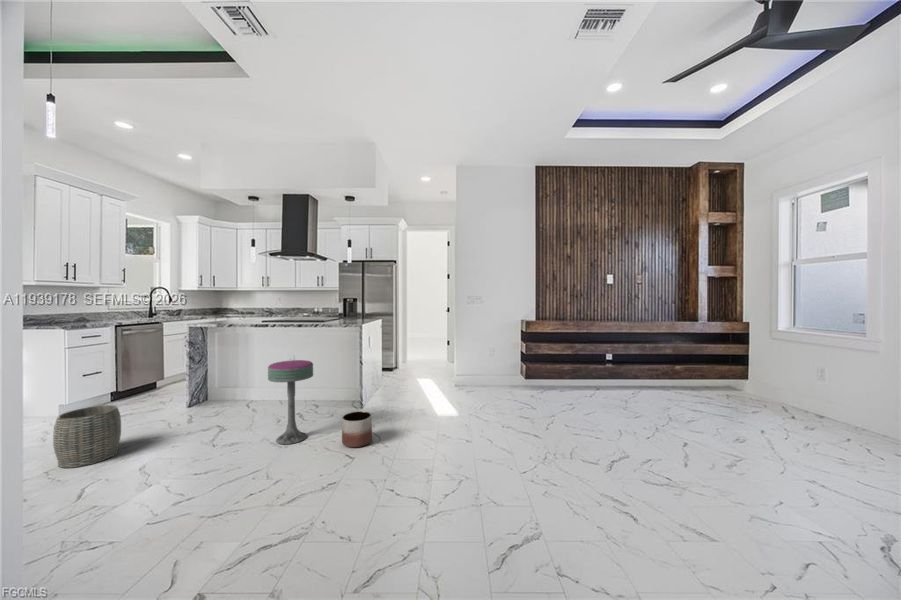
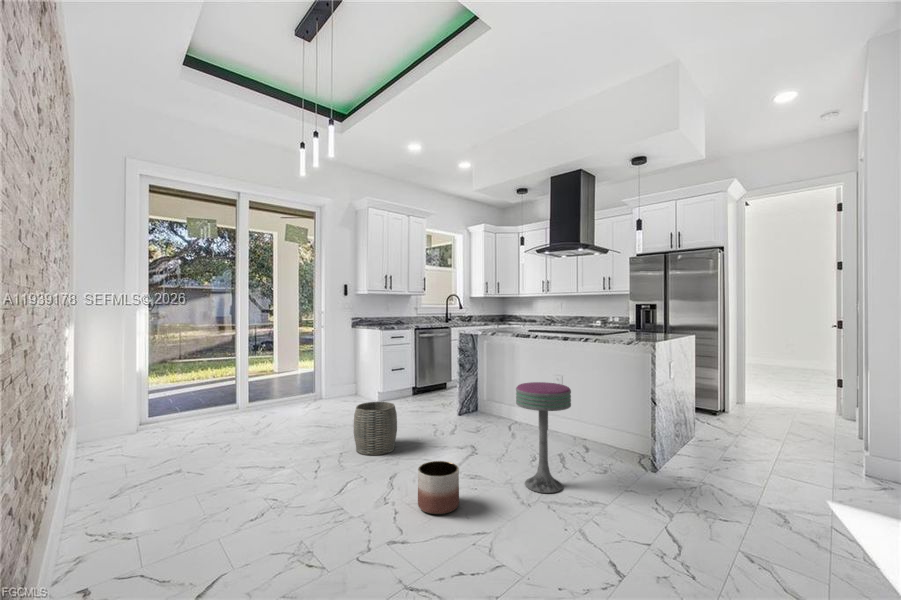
planter: present [342,411,372,447] -> present [418,461,459,514]

